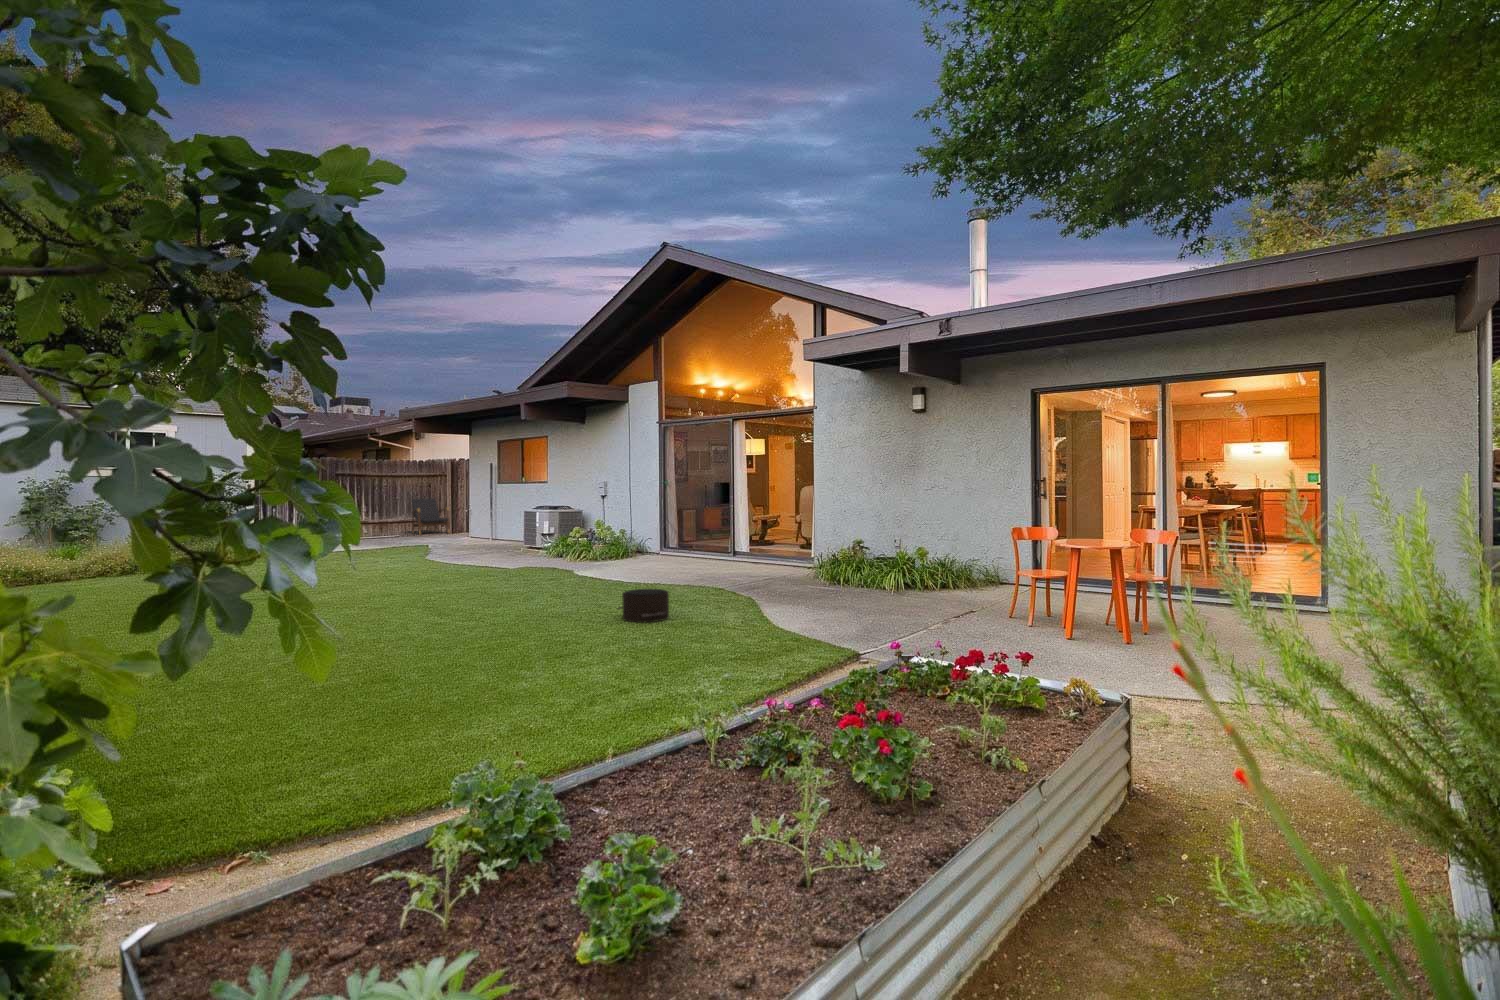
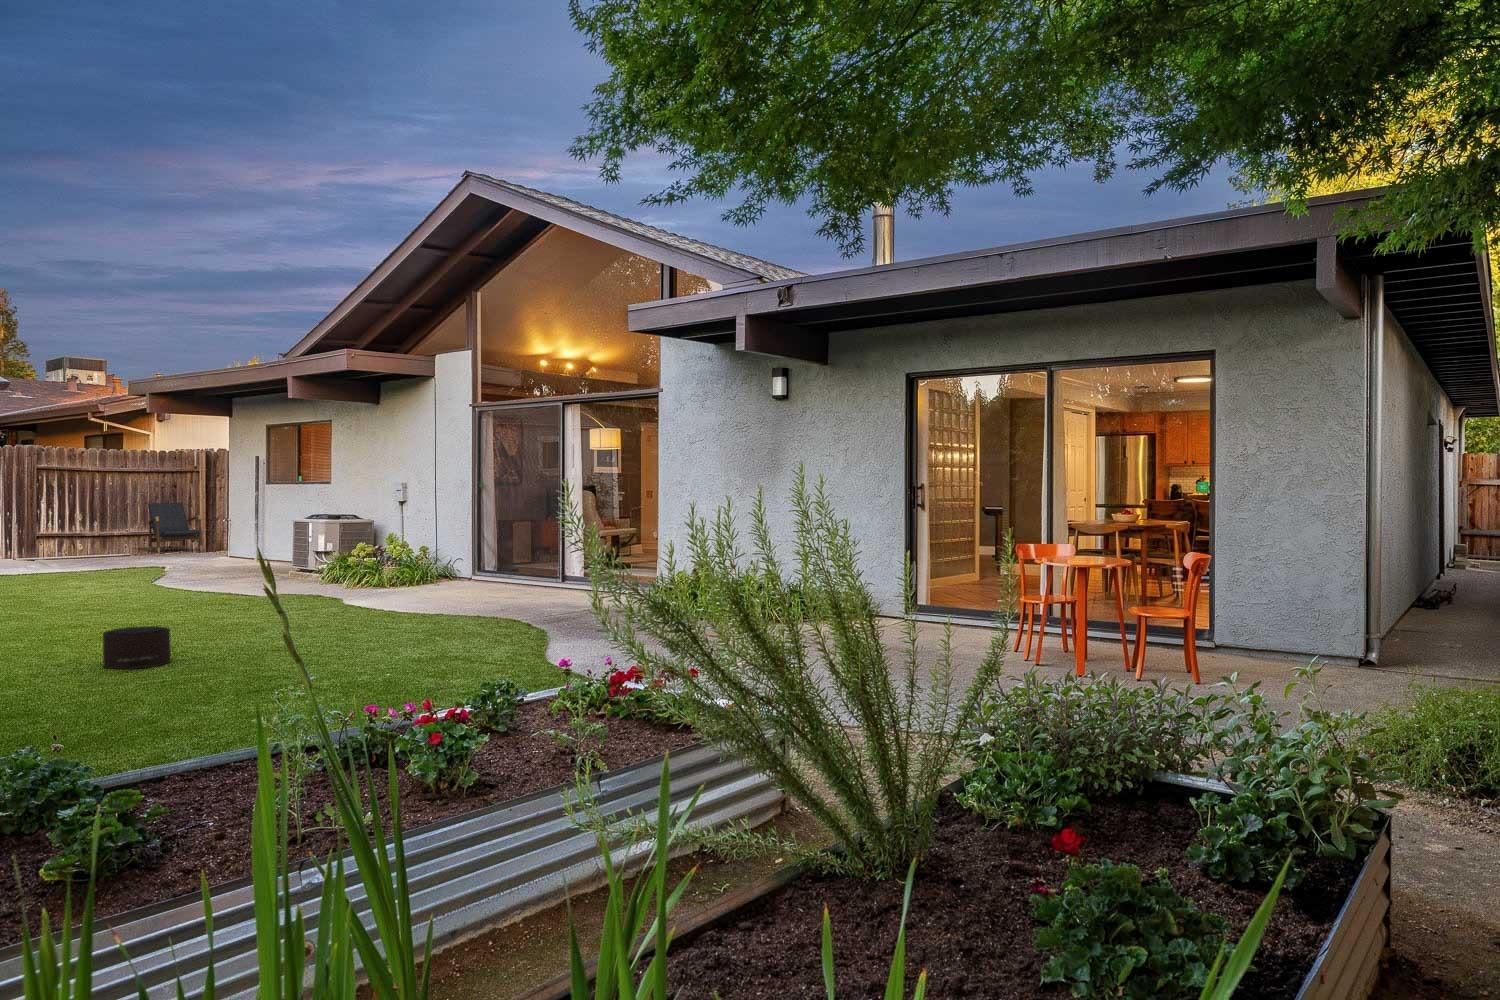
pouf: present [618,589,669,622] -> present [103,626,171,669]

